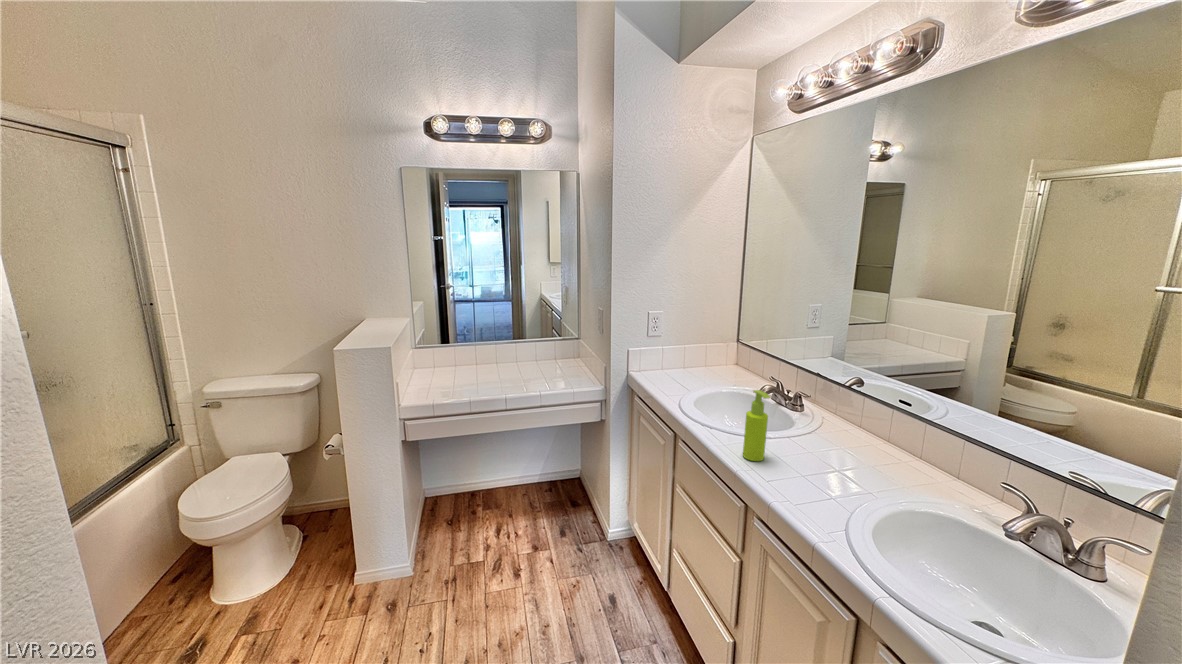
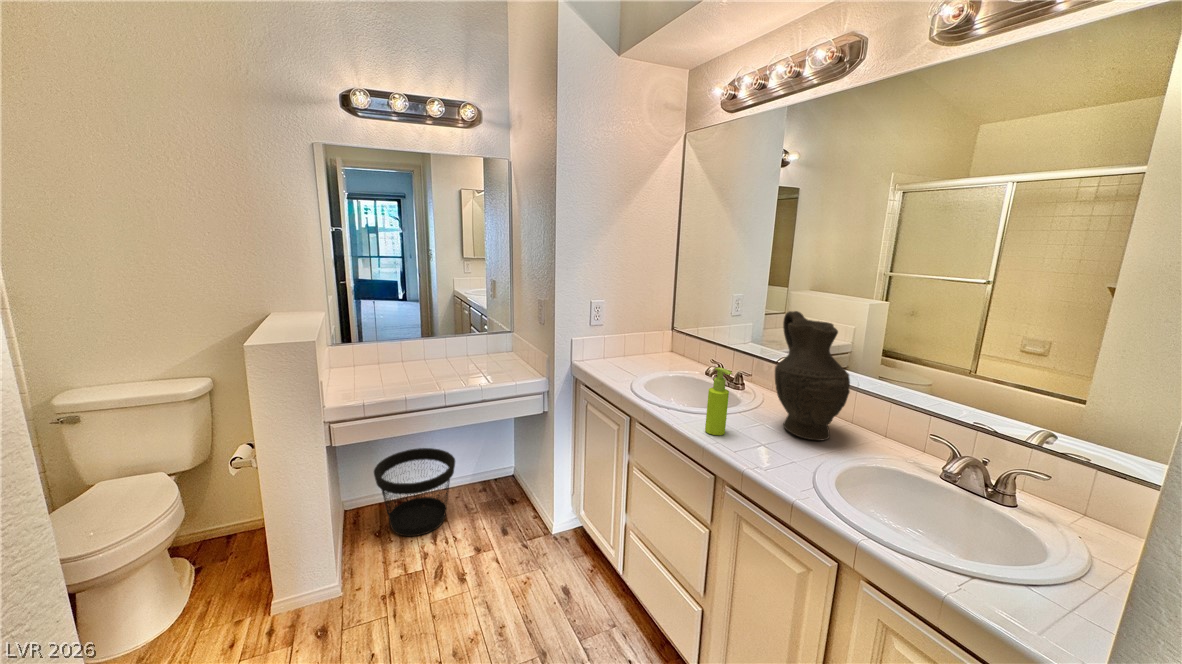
decorative vase: none [822,332,909,477] -> present [775,311,850,440]
wastebasket: none [447,446,520,528] -> present [374,448,455,536]

